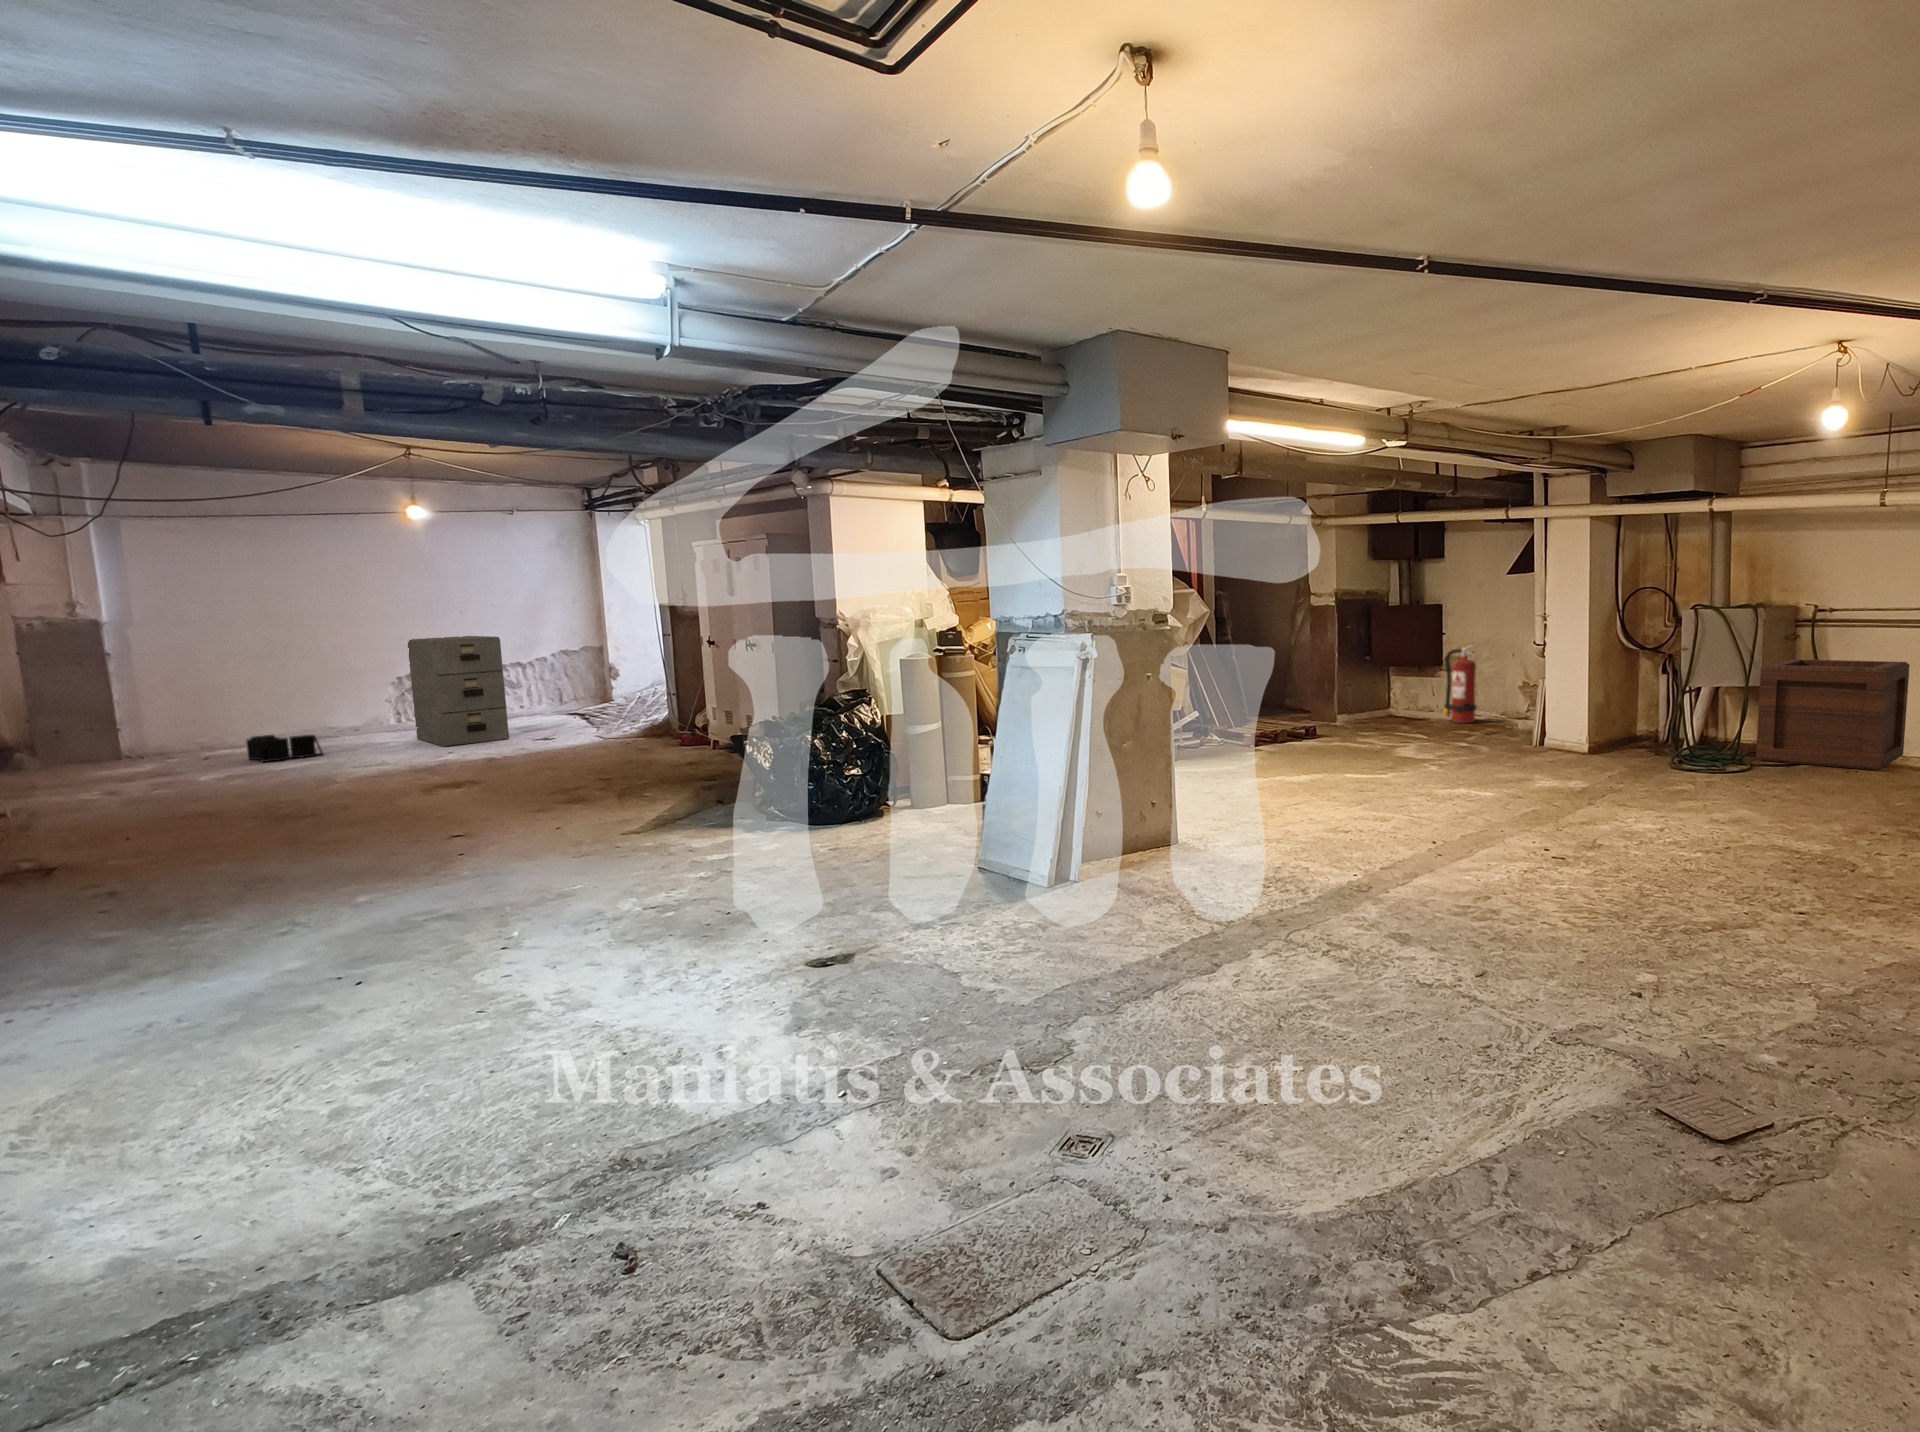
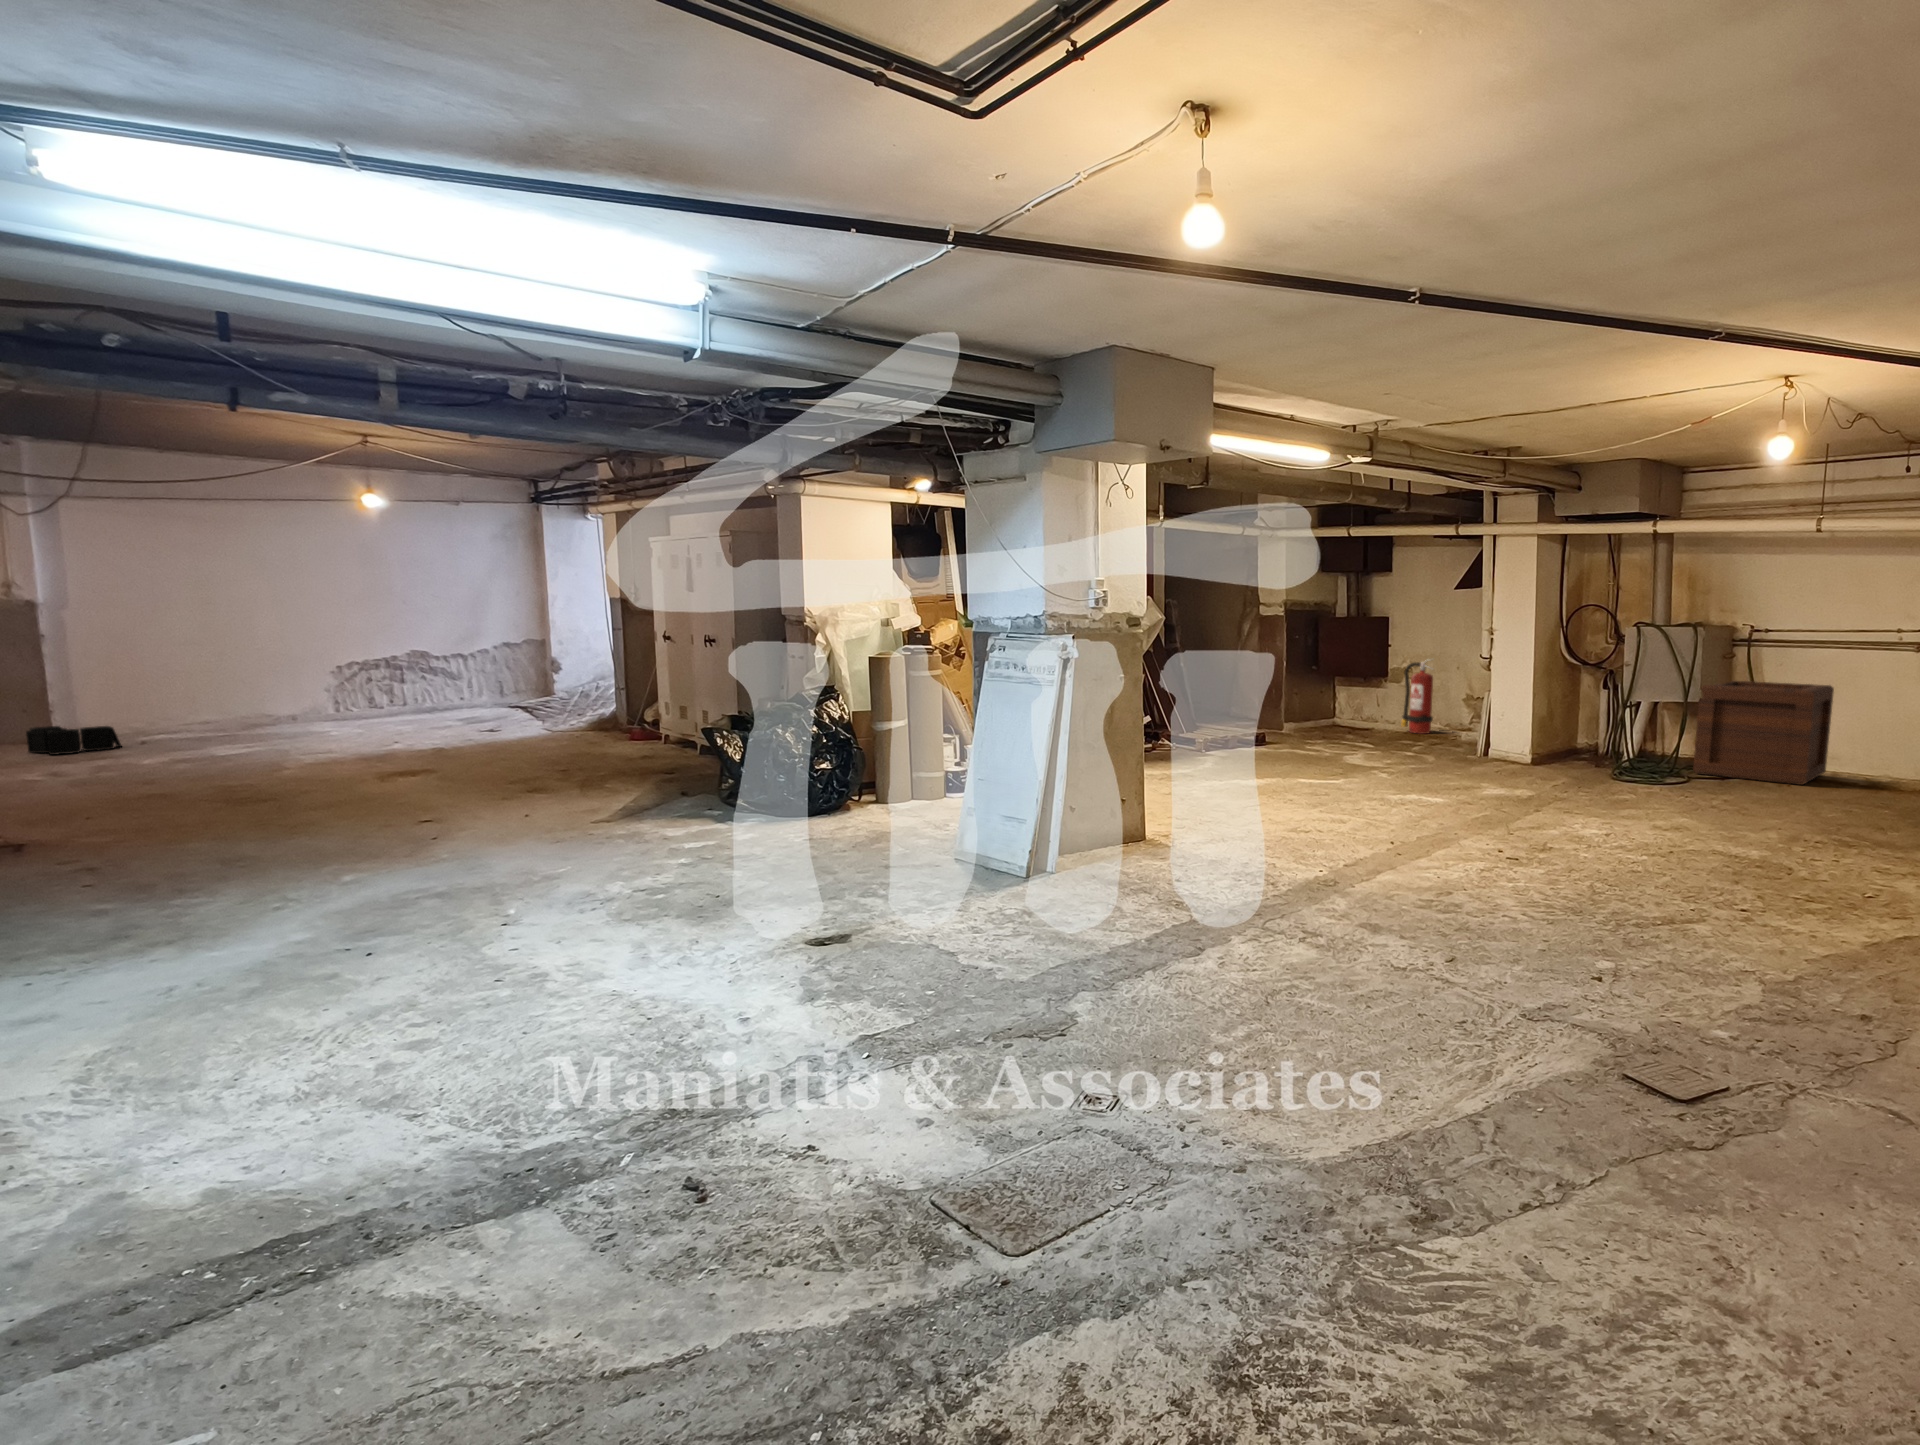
filing cabinet: present [408,636,509,747] -> none [383,621,485,730]
storage bin: present [246,735,322,762] -> present [26,726,121,755]

